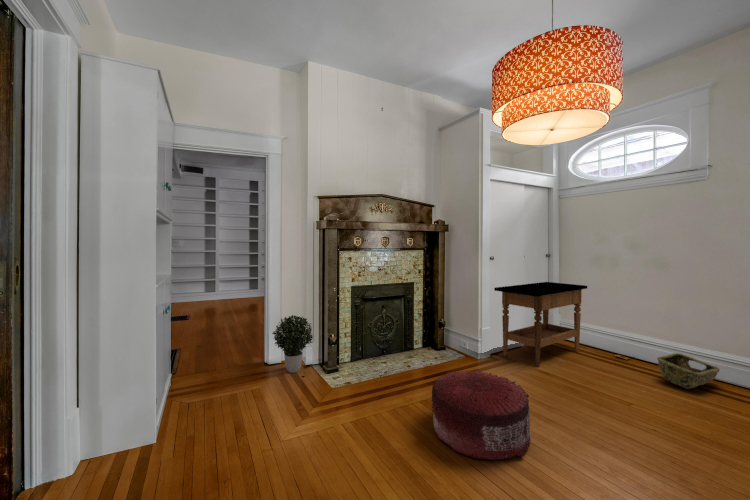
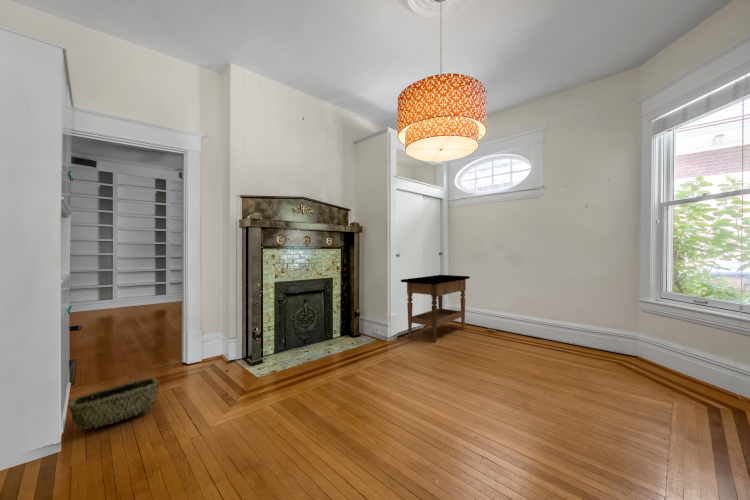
potted plant: present [272,315,313,373] -> none [191,311,237,369]
woven basket: present [657,353,719,389] -> present [69,377,159,429]
pouf: present [432,370,531,460] -> none [351,345,430,413]

